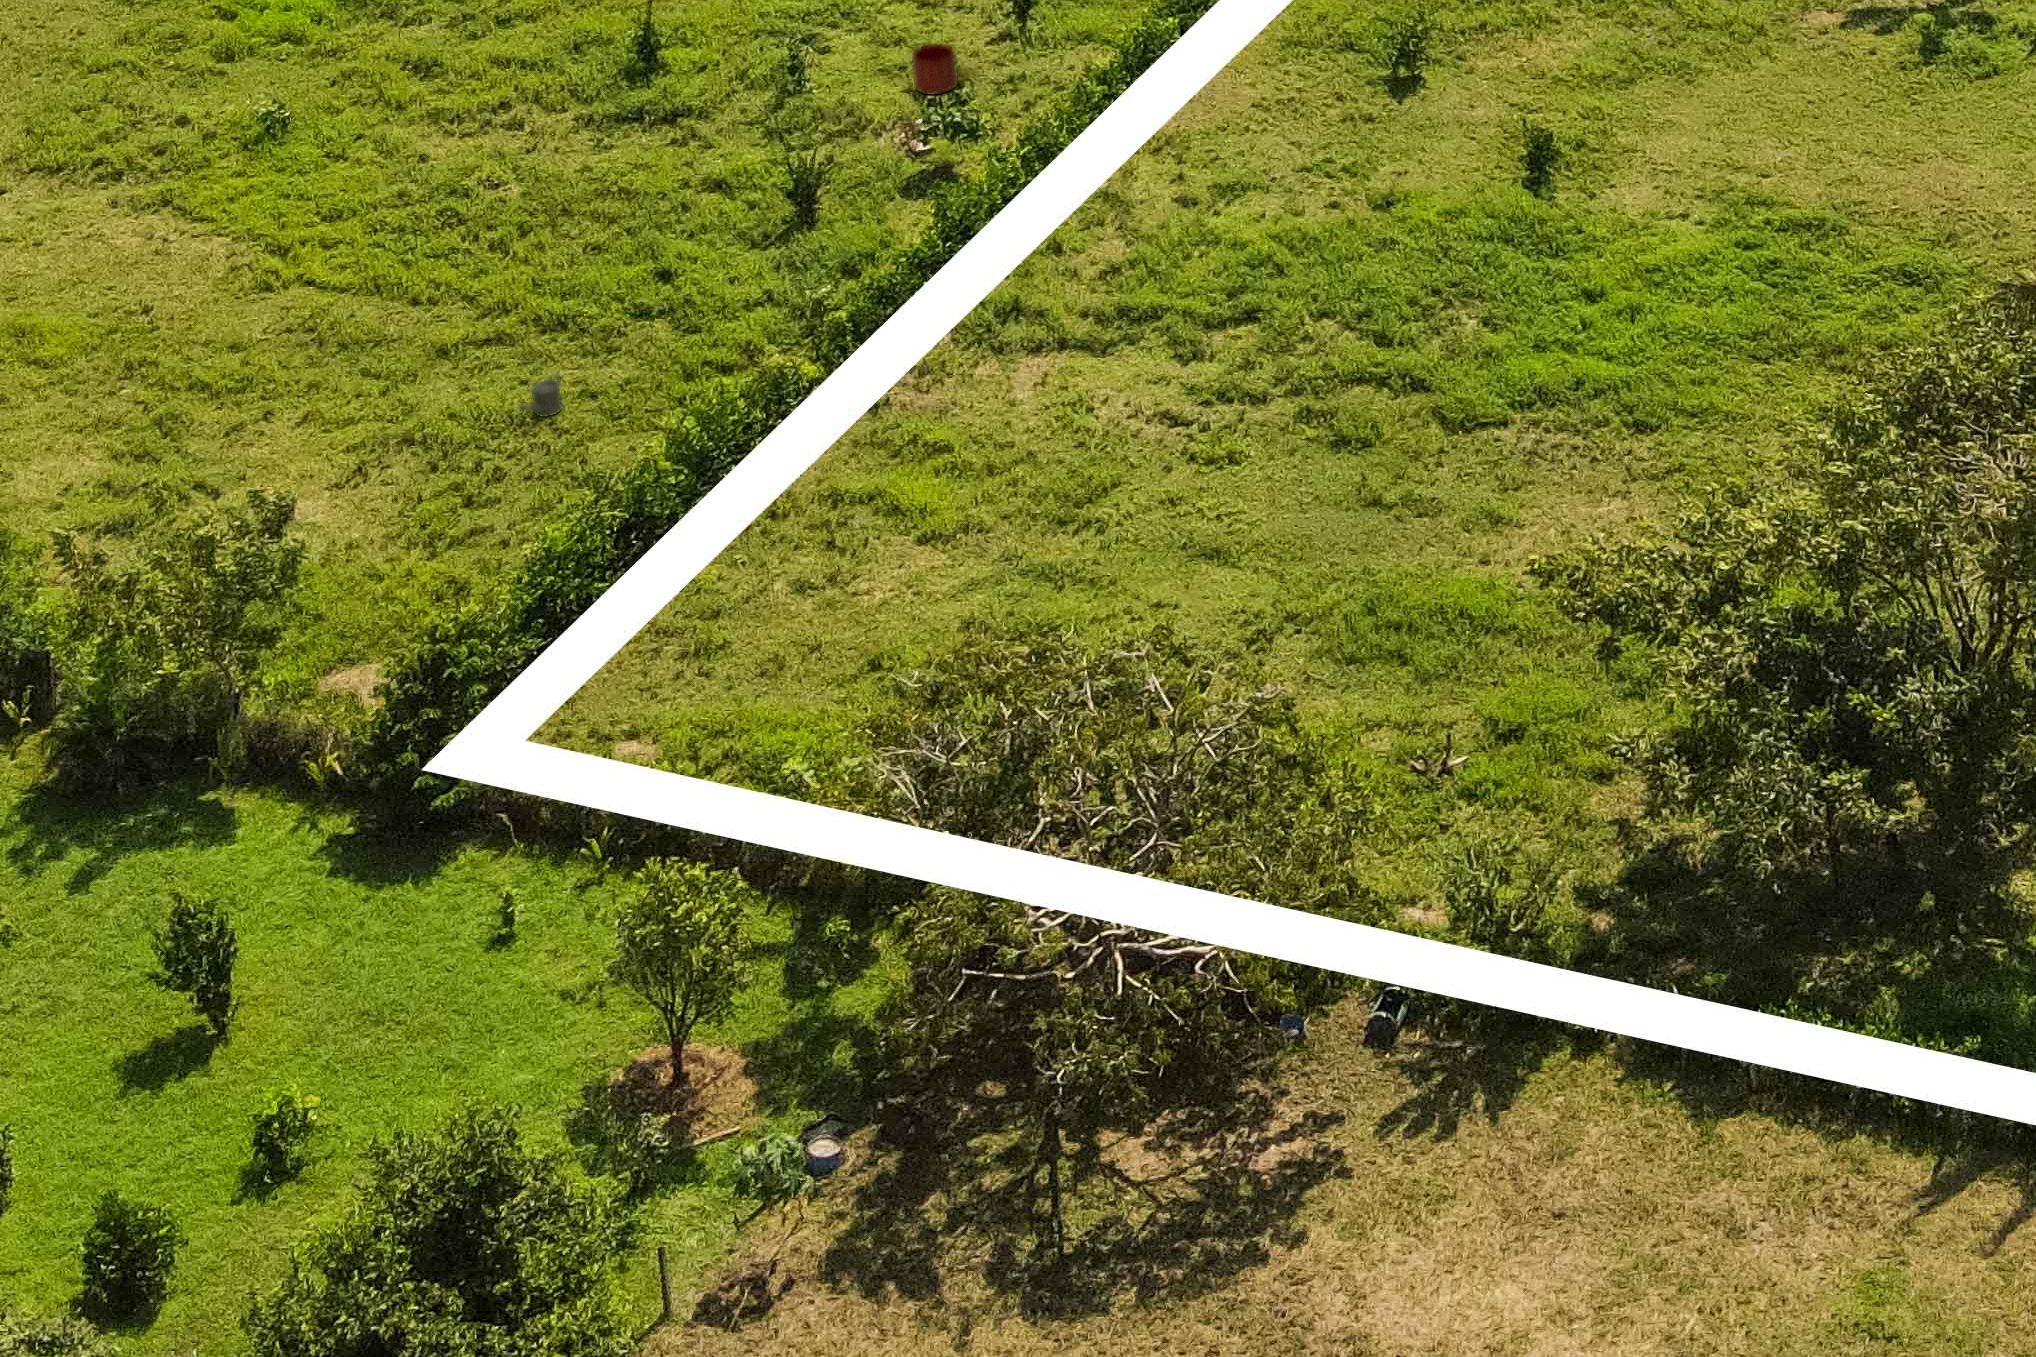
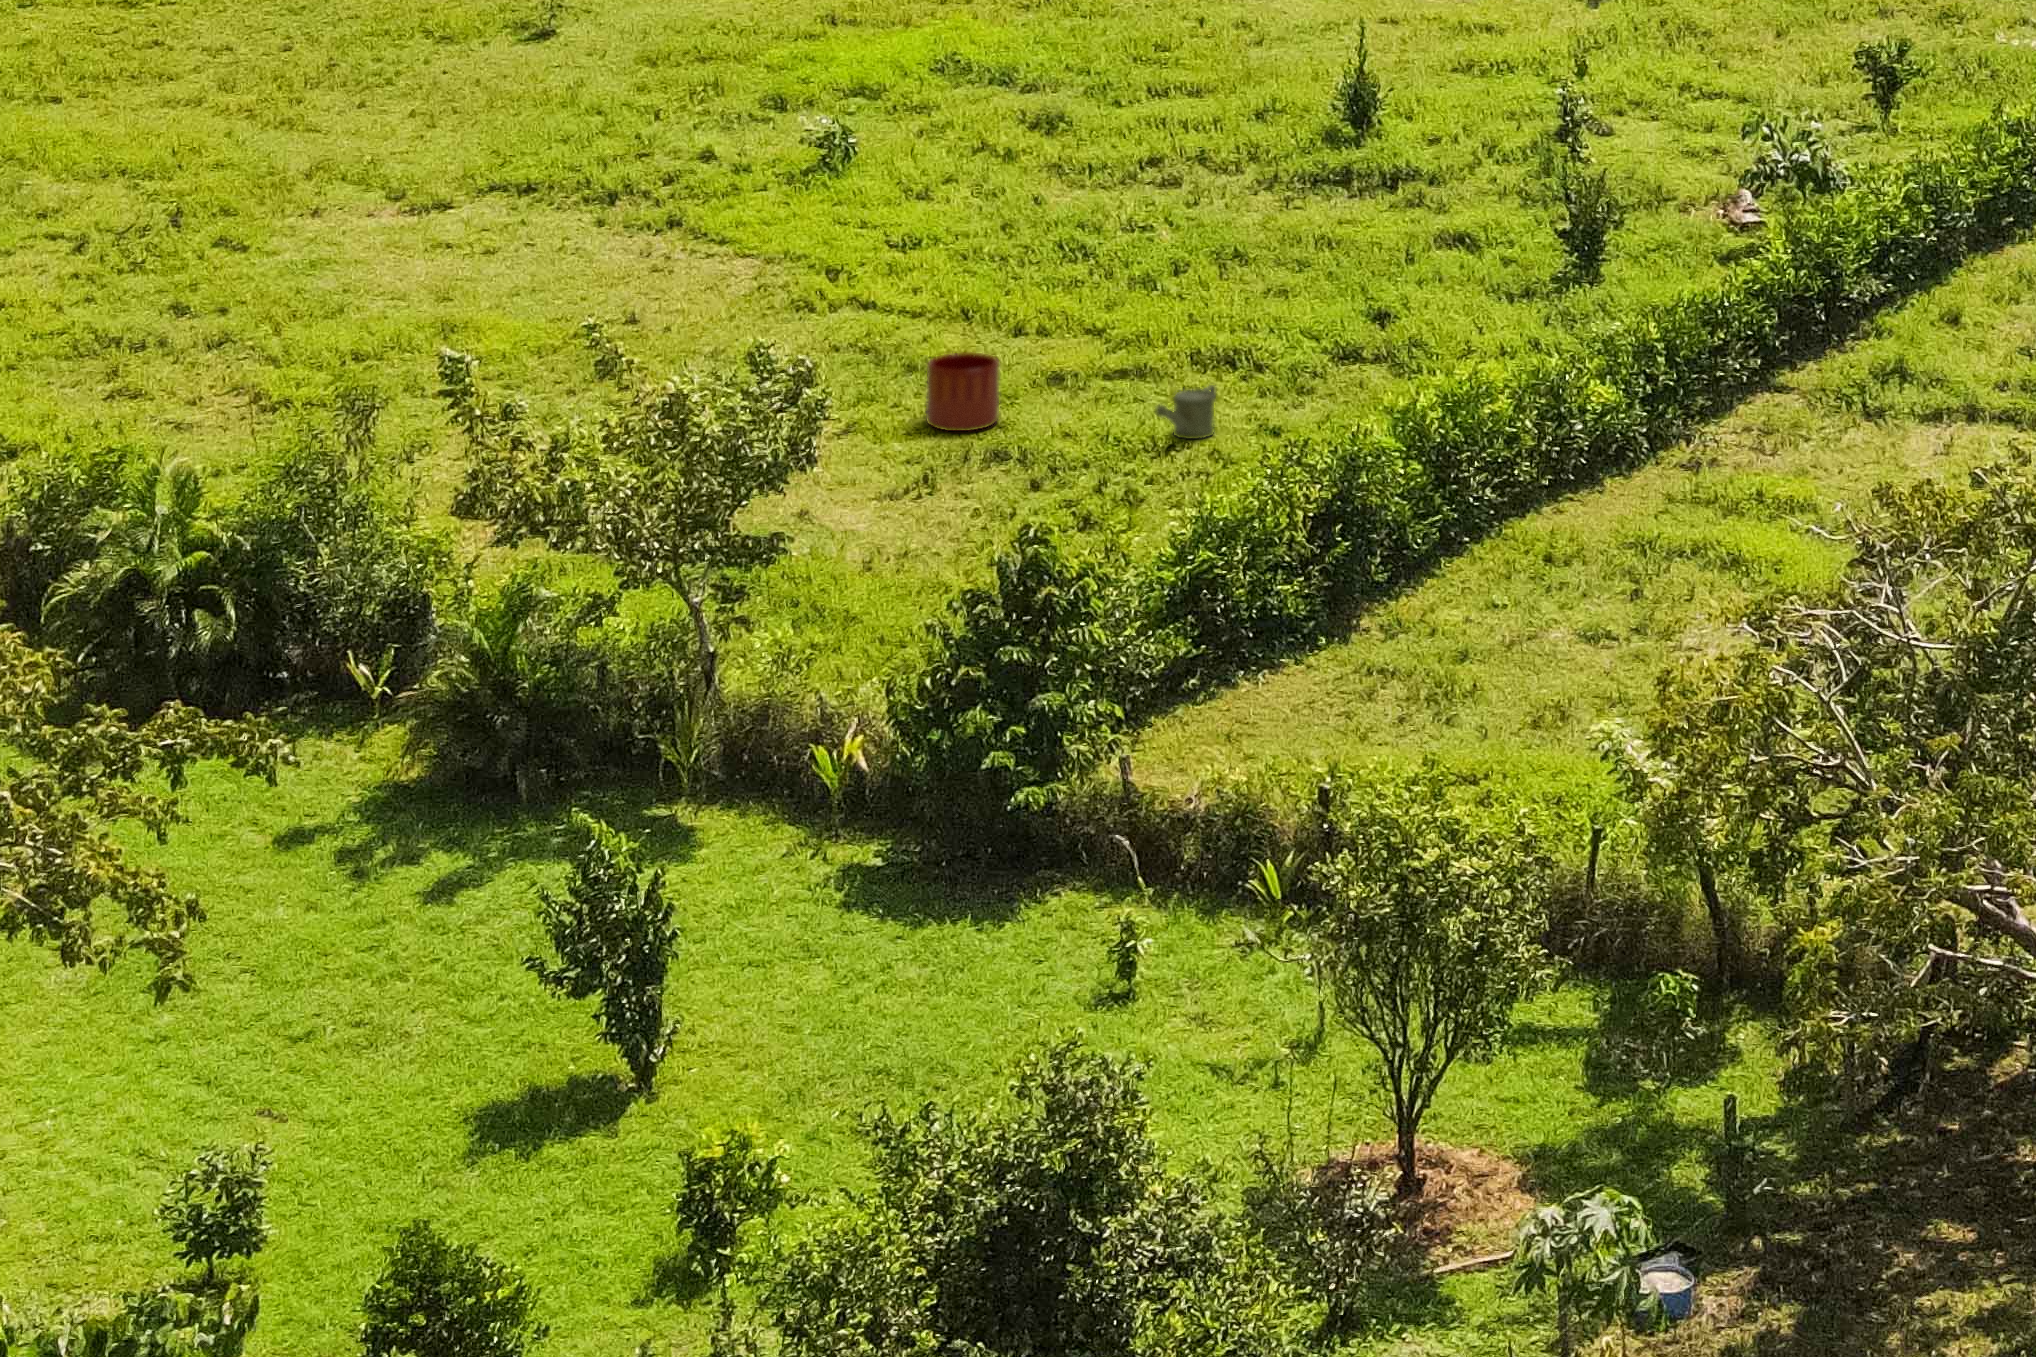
planter: present [912,43,958,94] -> present [926,352,1000,431]

